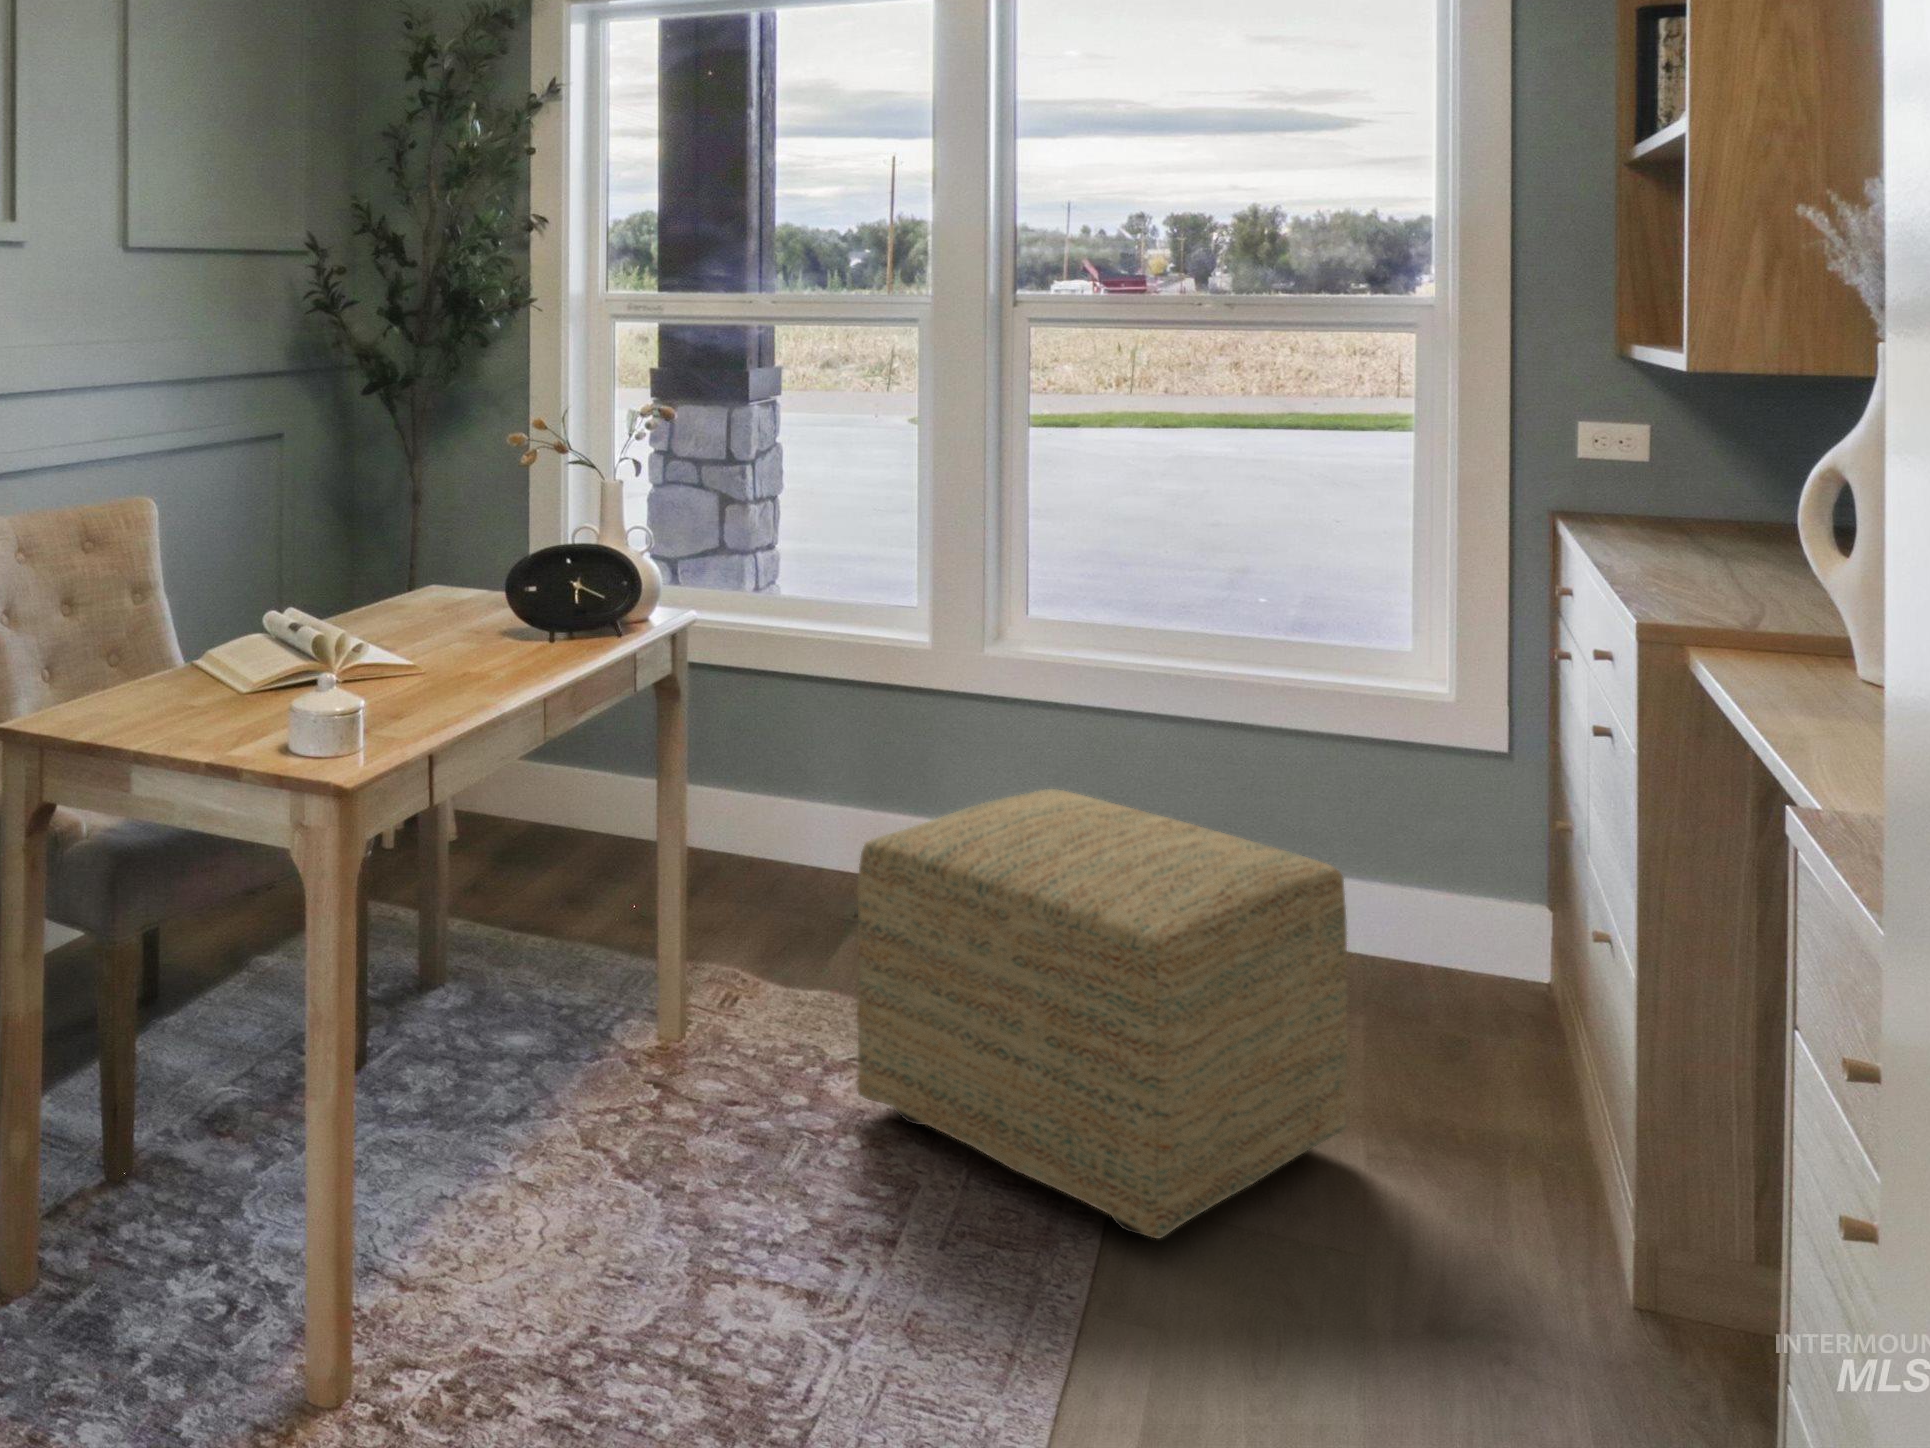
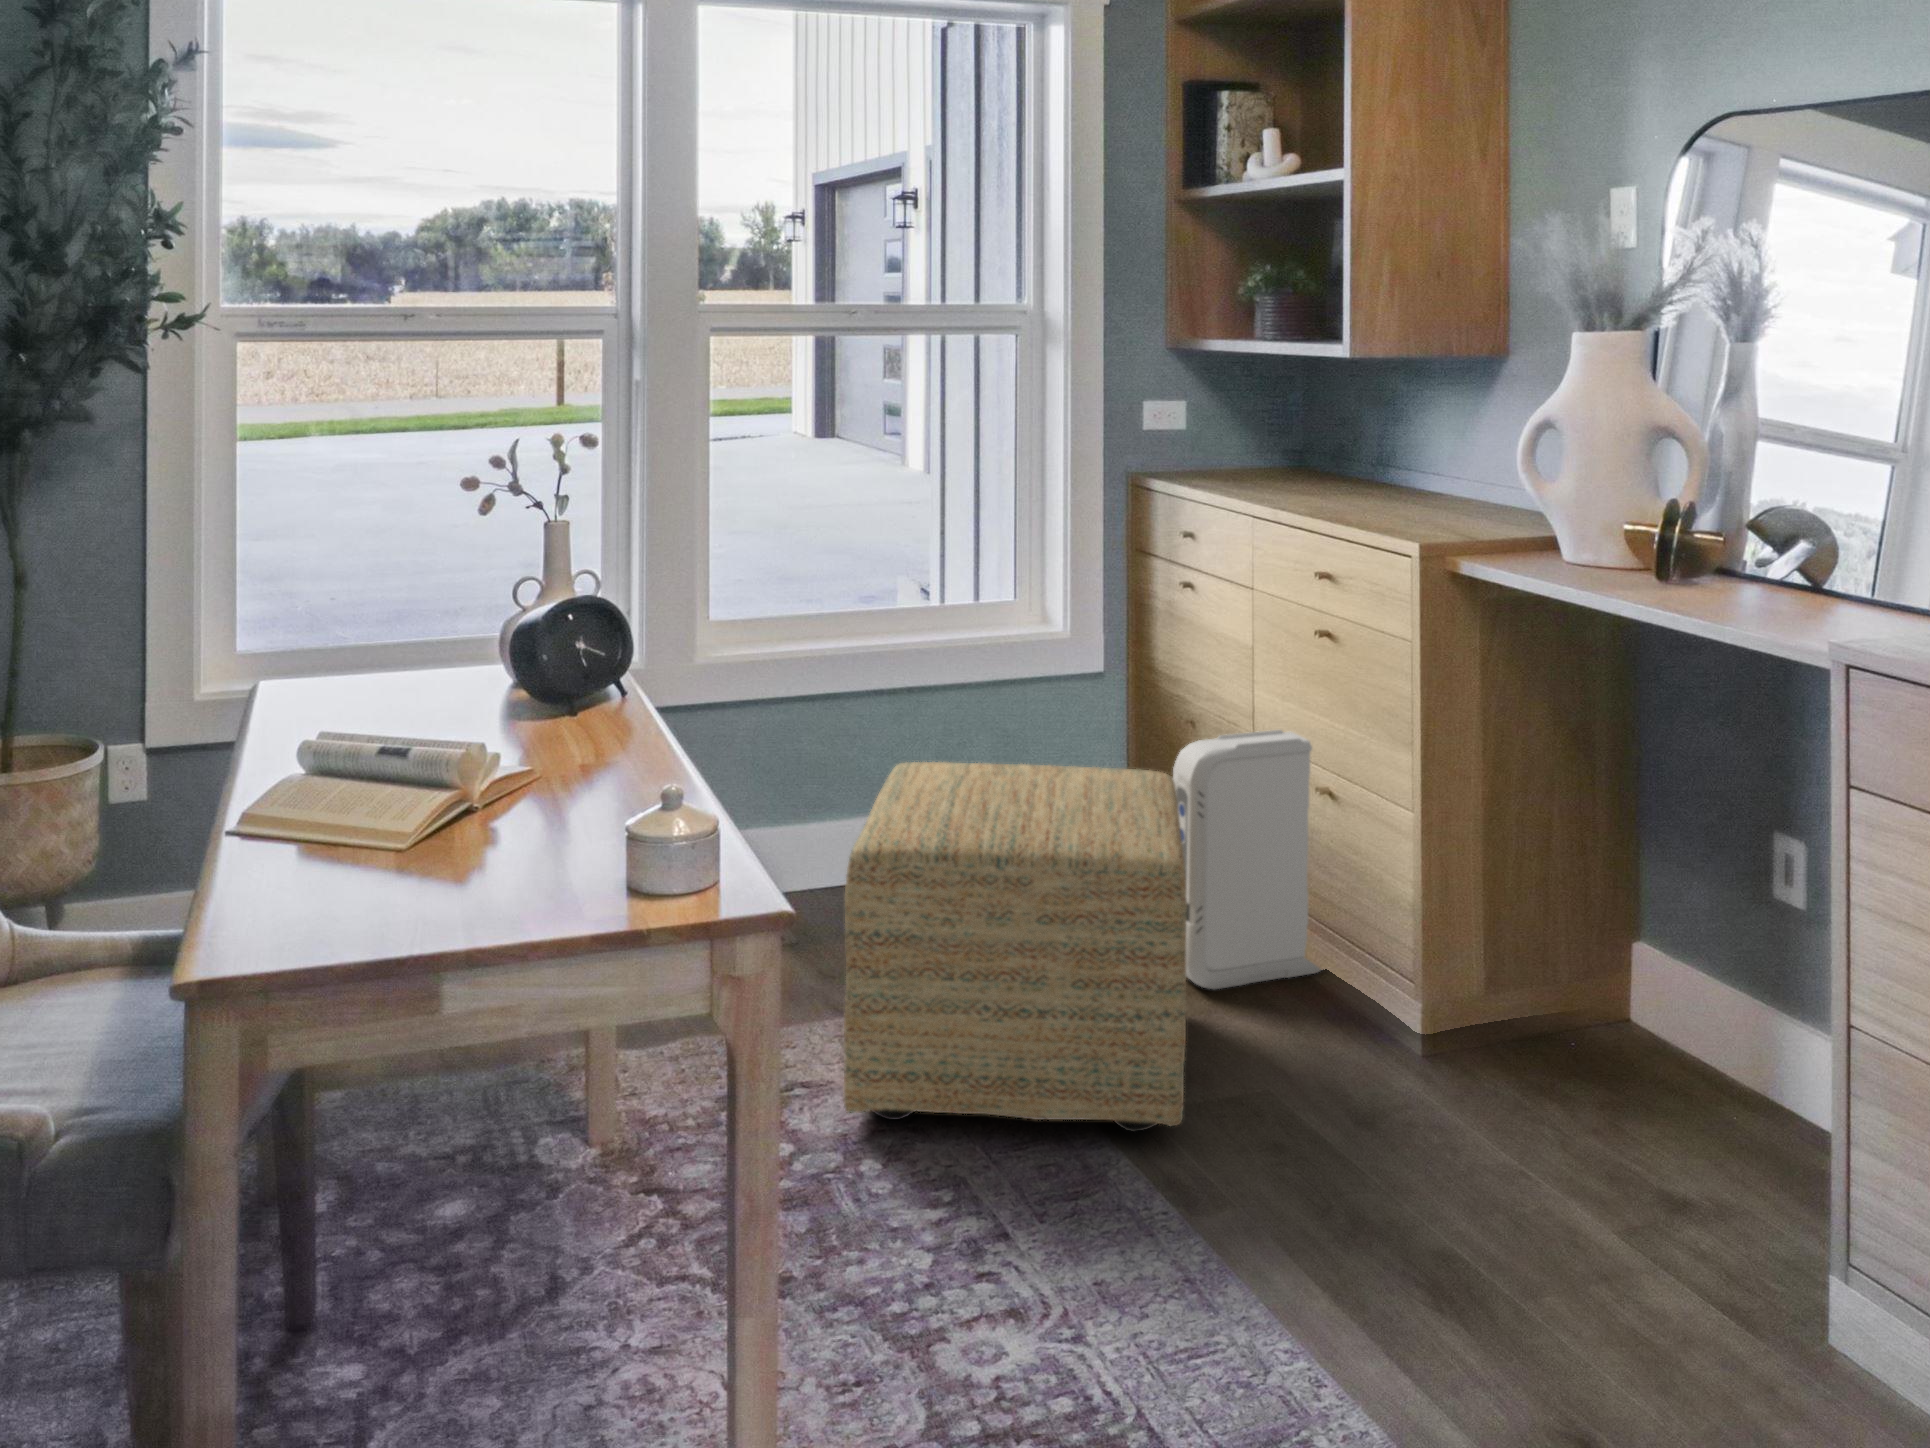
air purifier: none [1396,847,1668,1200] -> present [1173,730,1324,989]

